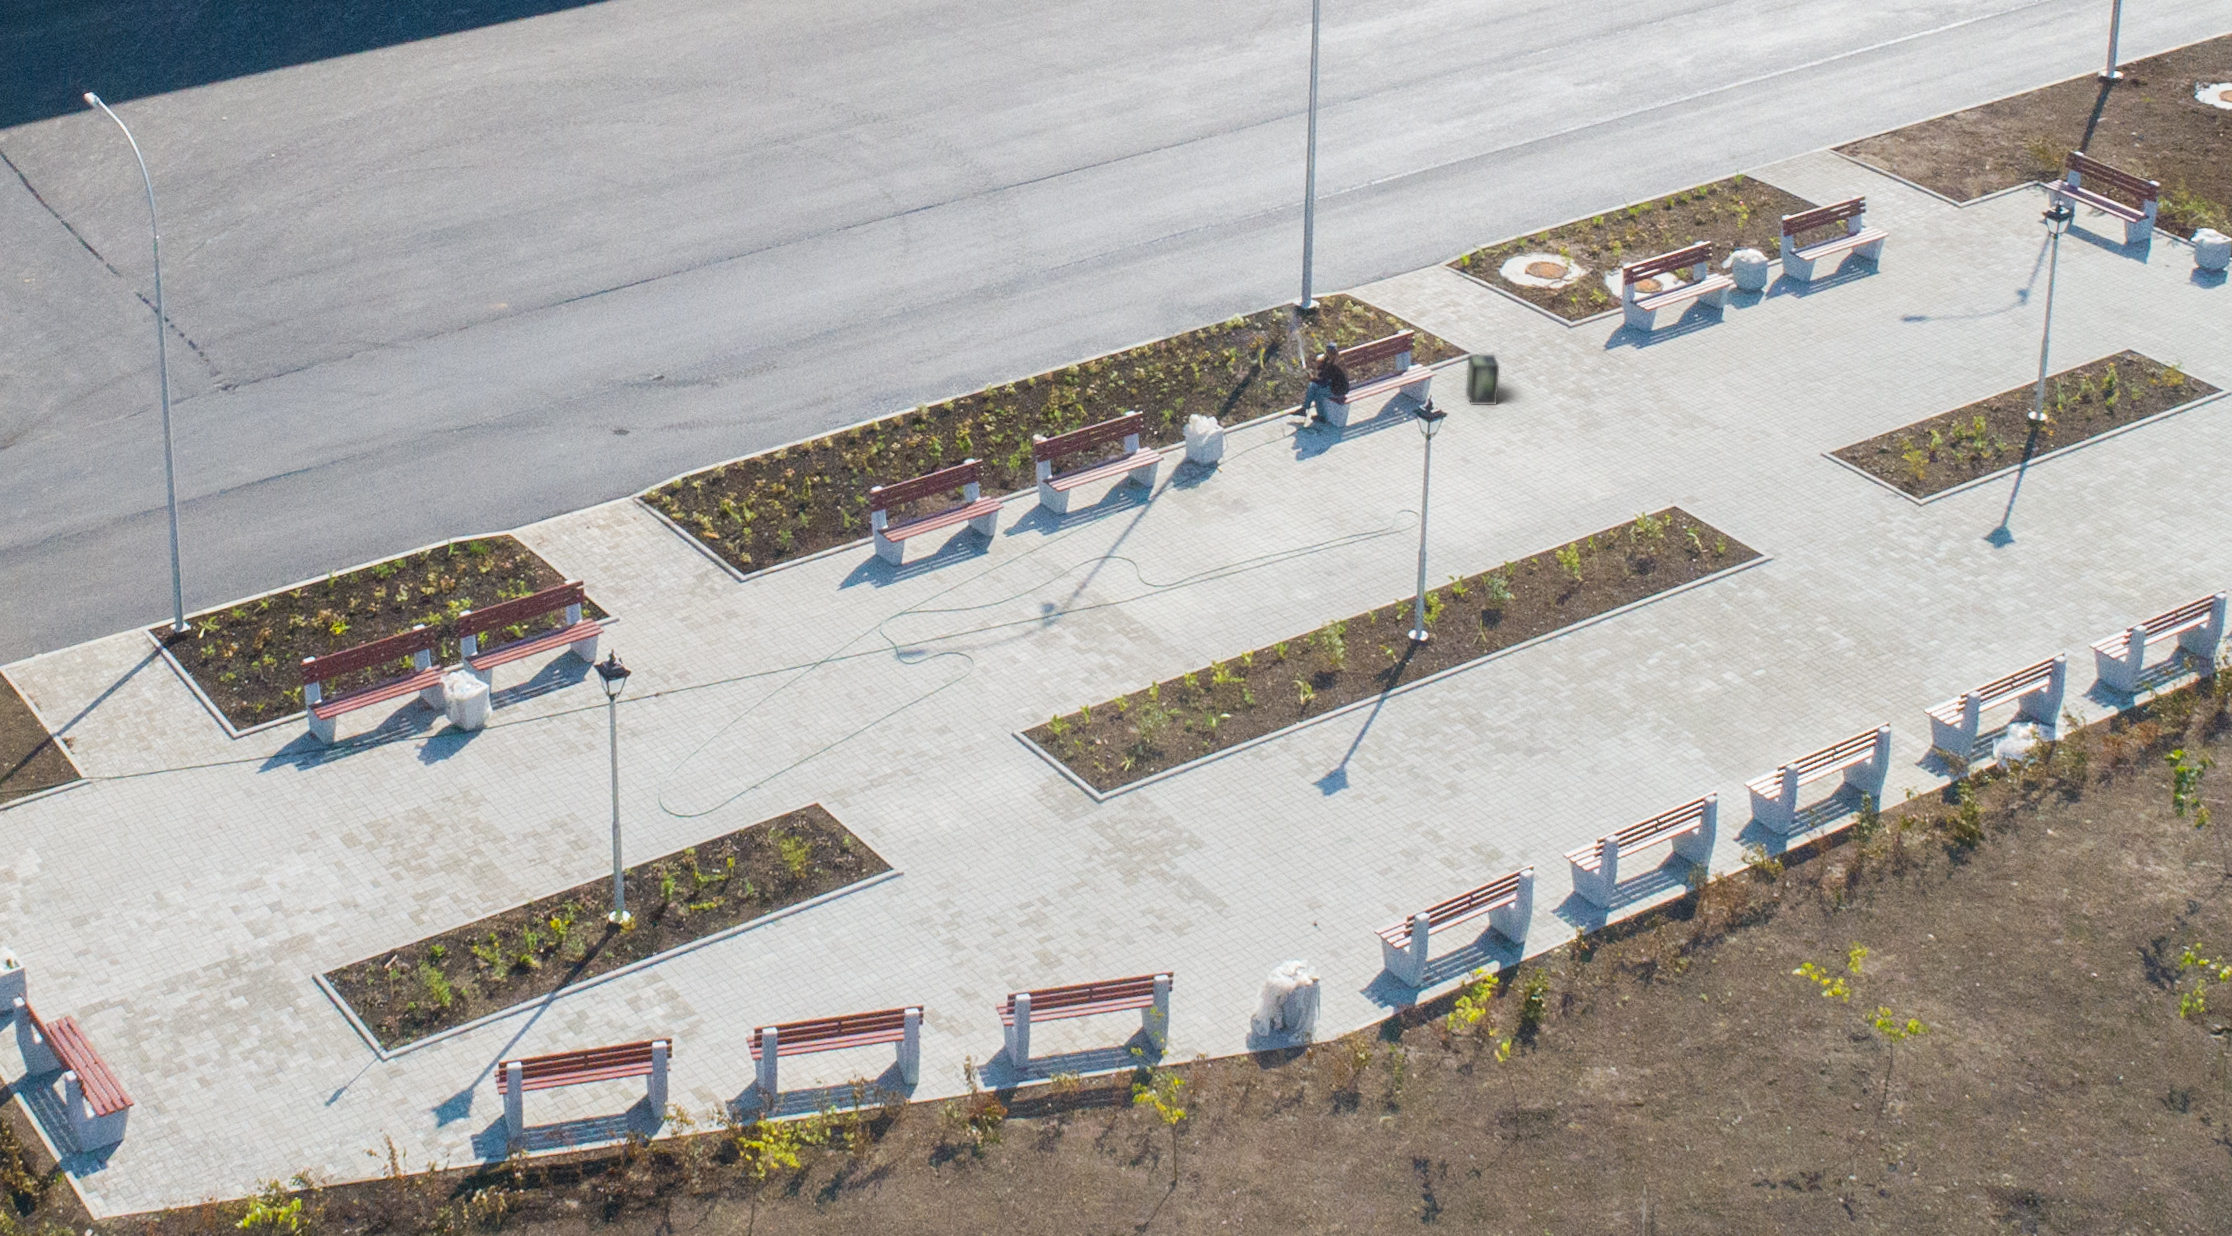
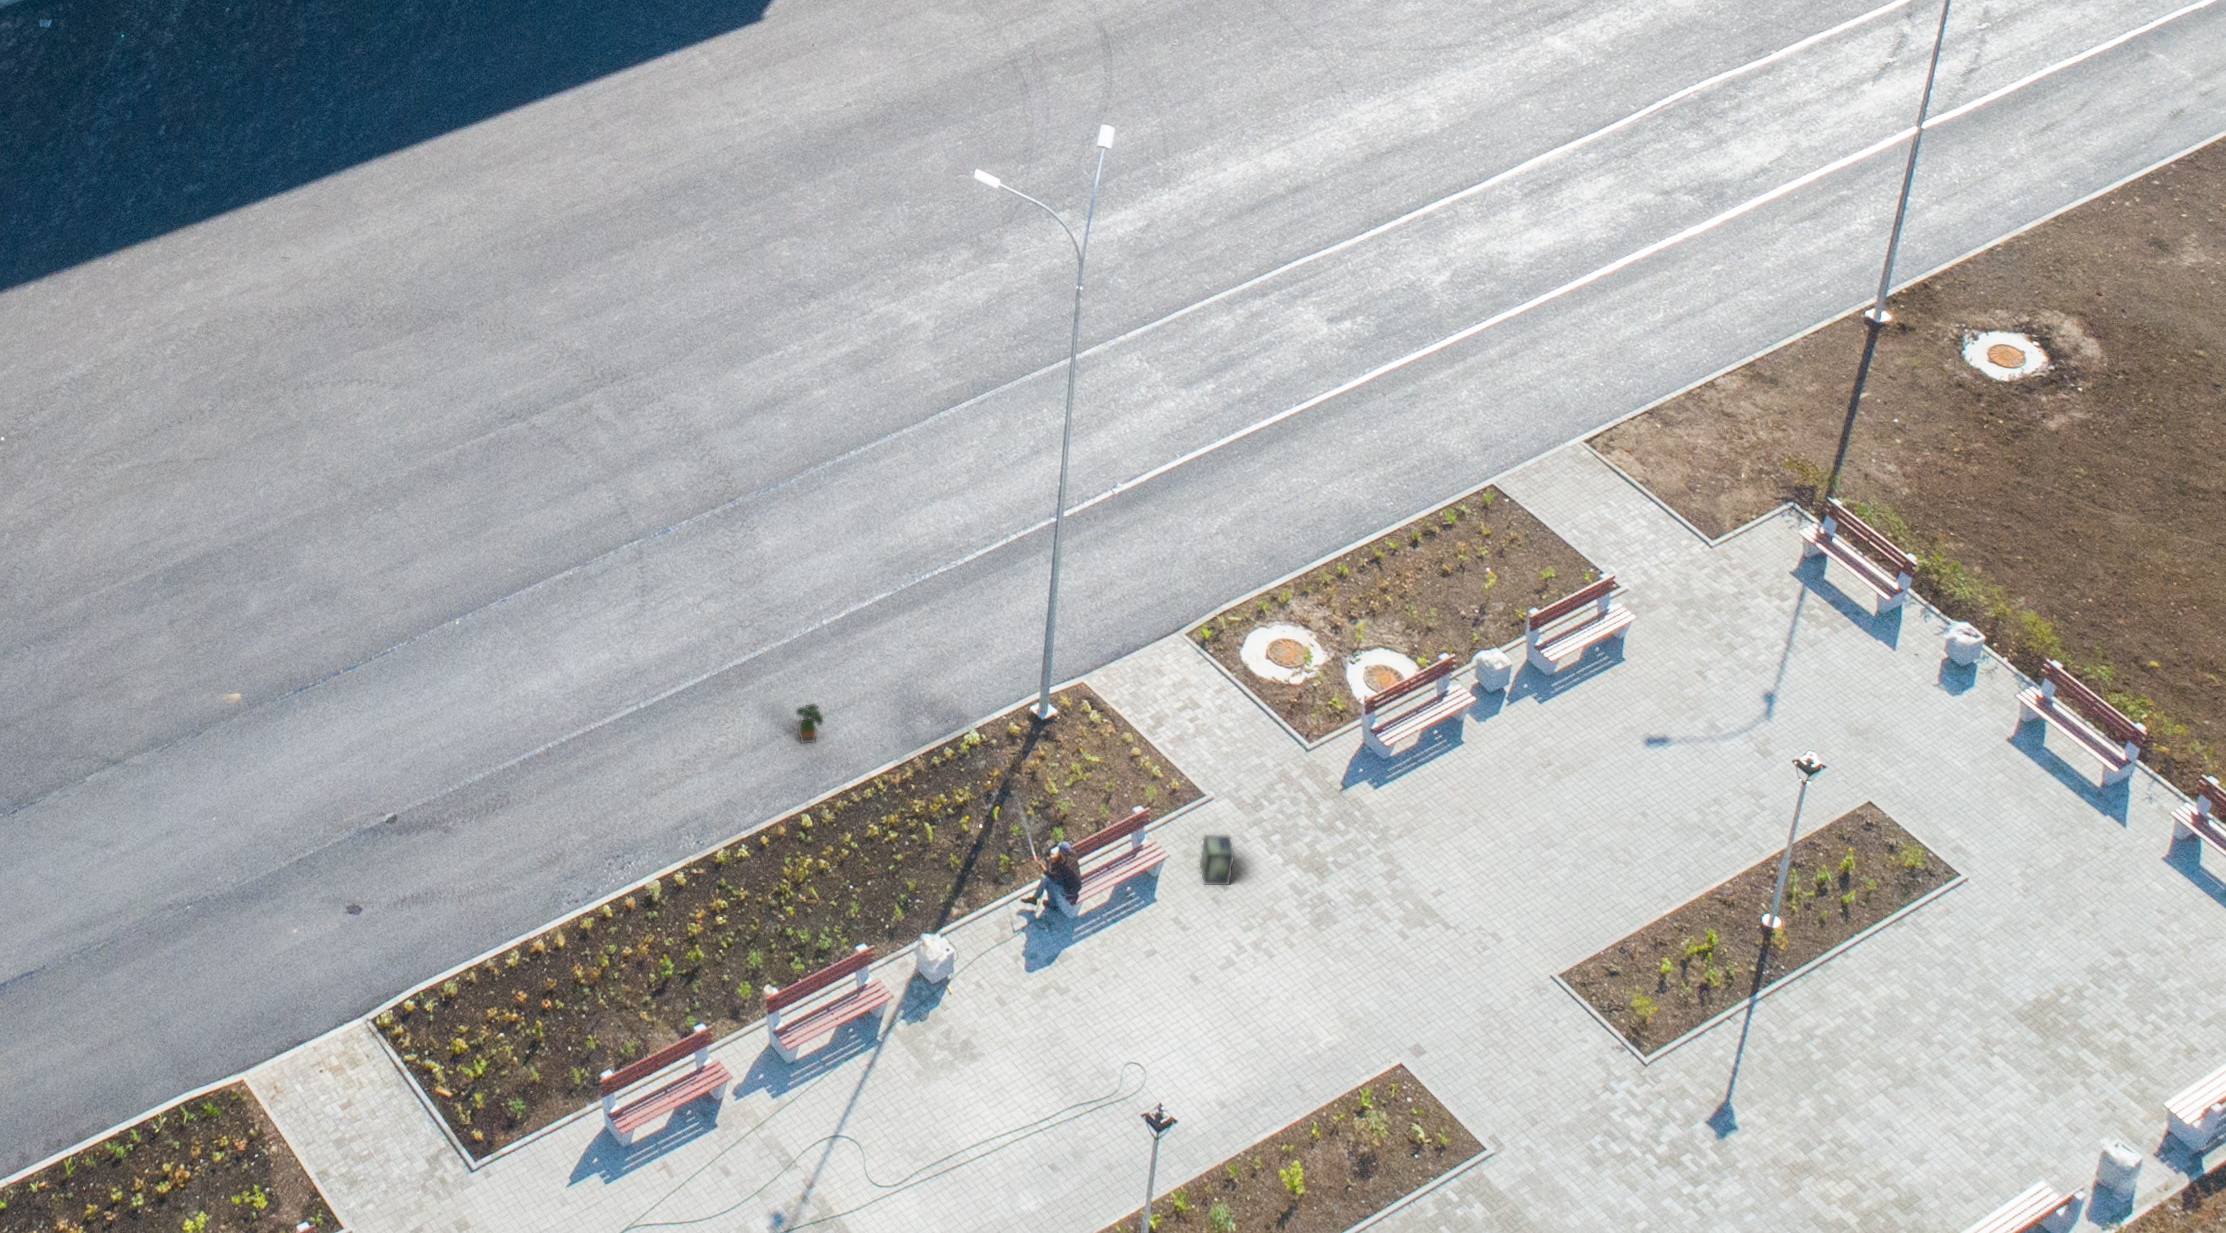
potted tree: none [1060,281,1088,324] -> present [797,704,823,743]

